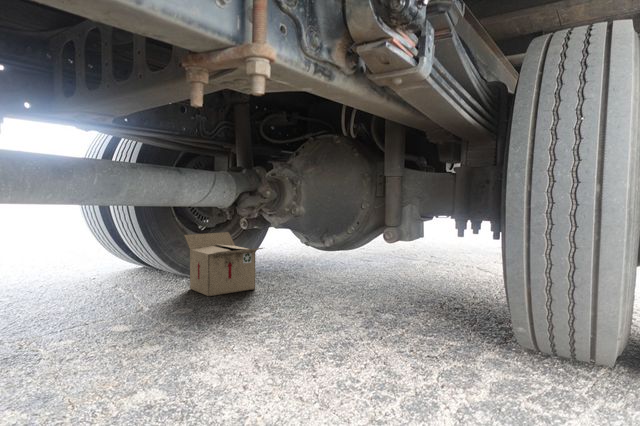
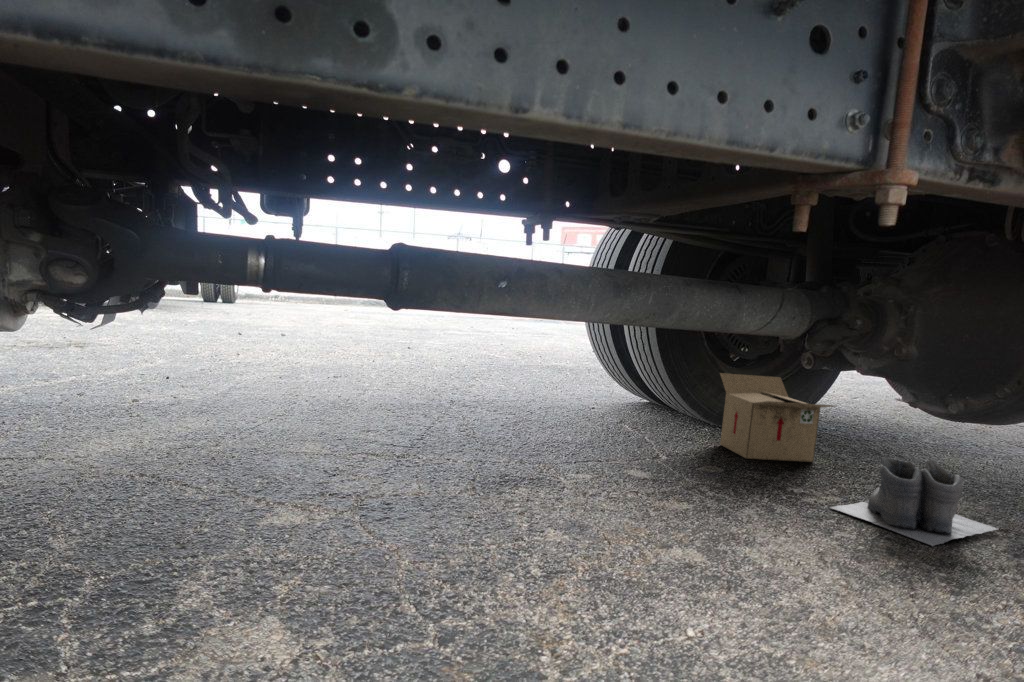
boots: none [263,277,361,335] -> present [831,457,997,546]

